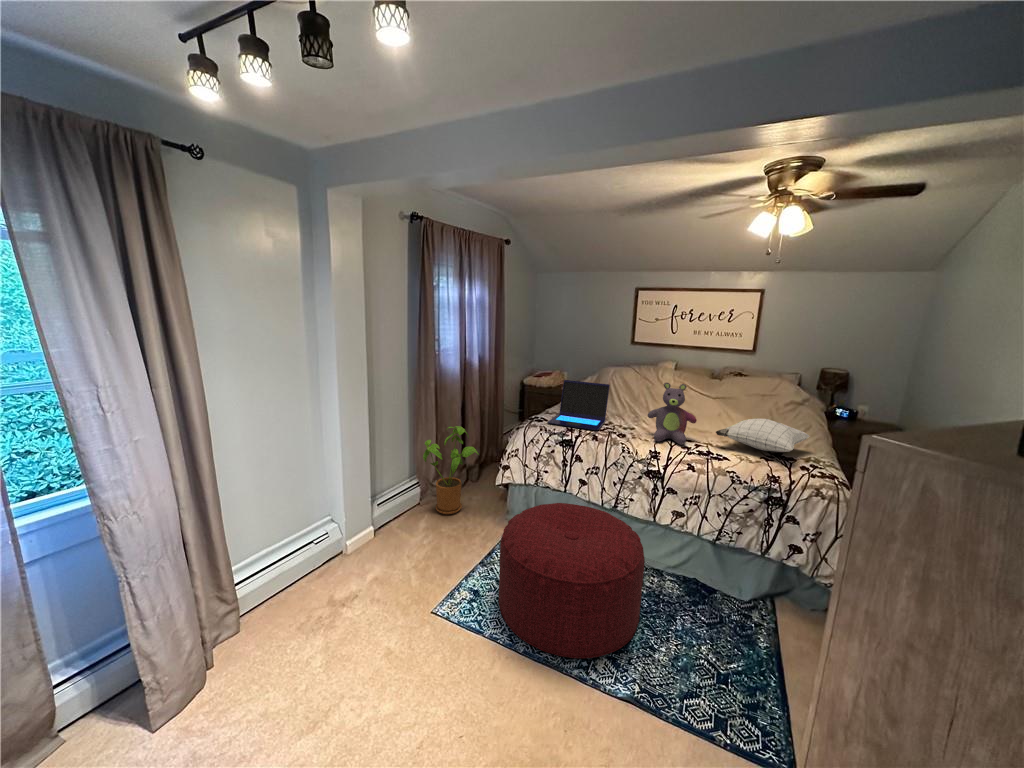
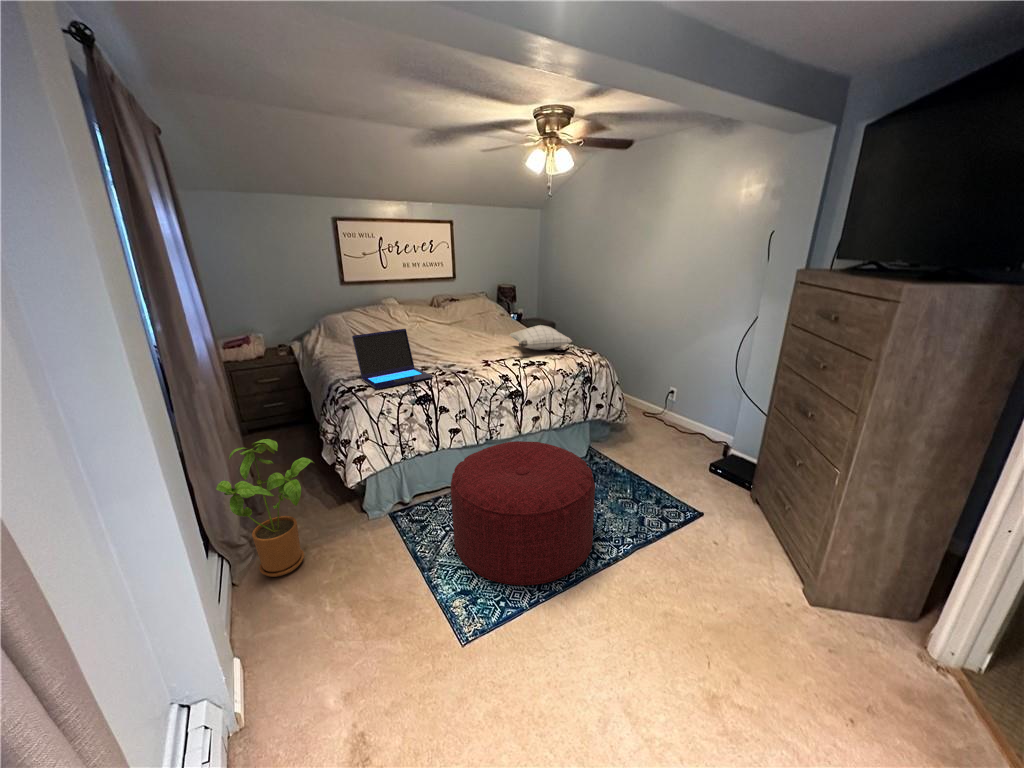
stuffed bear: present [648,383,697,445] -> none [464,310,508,368]

